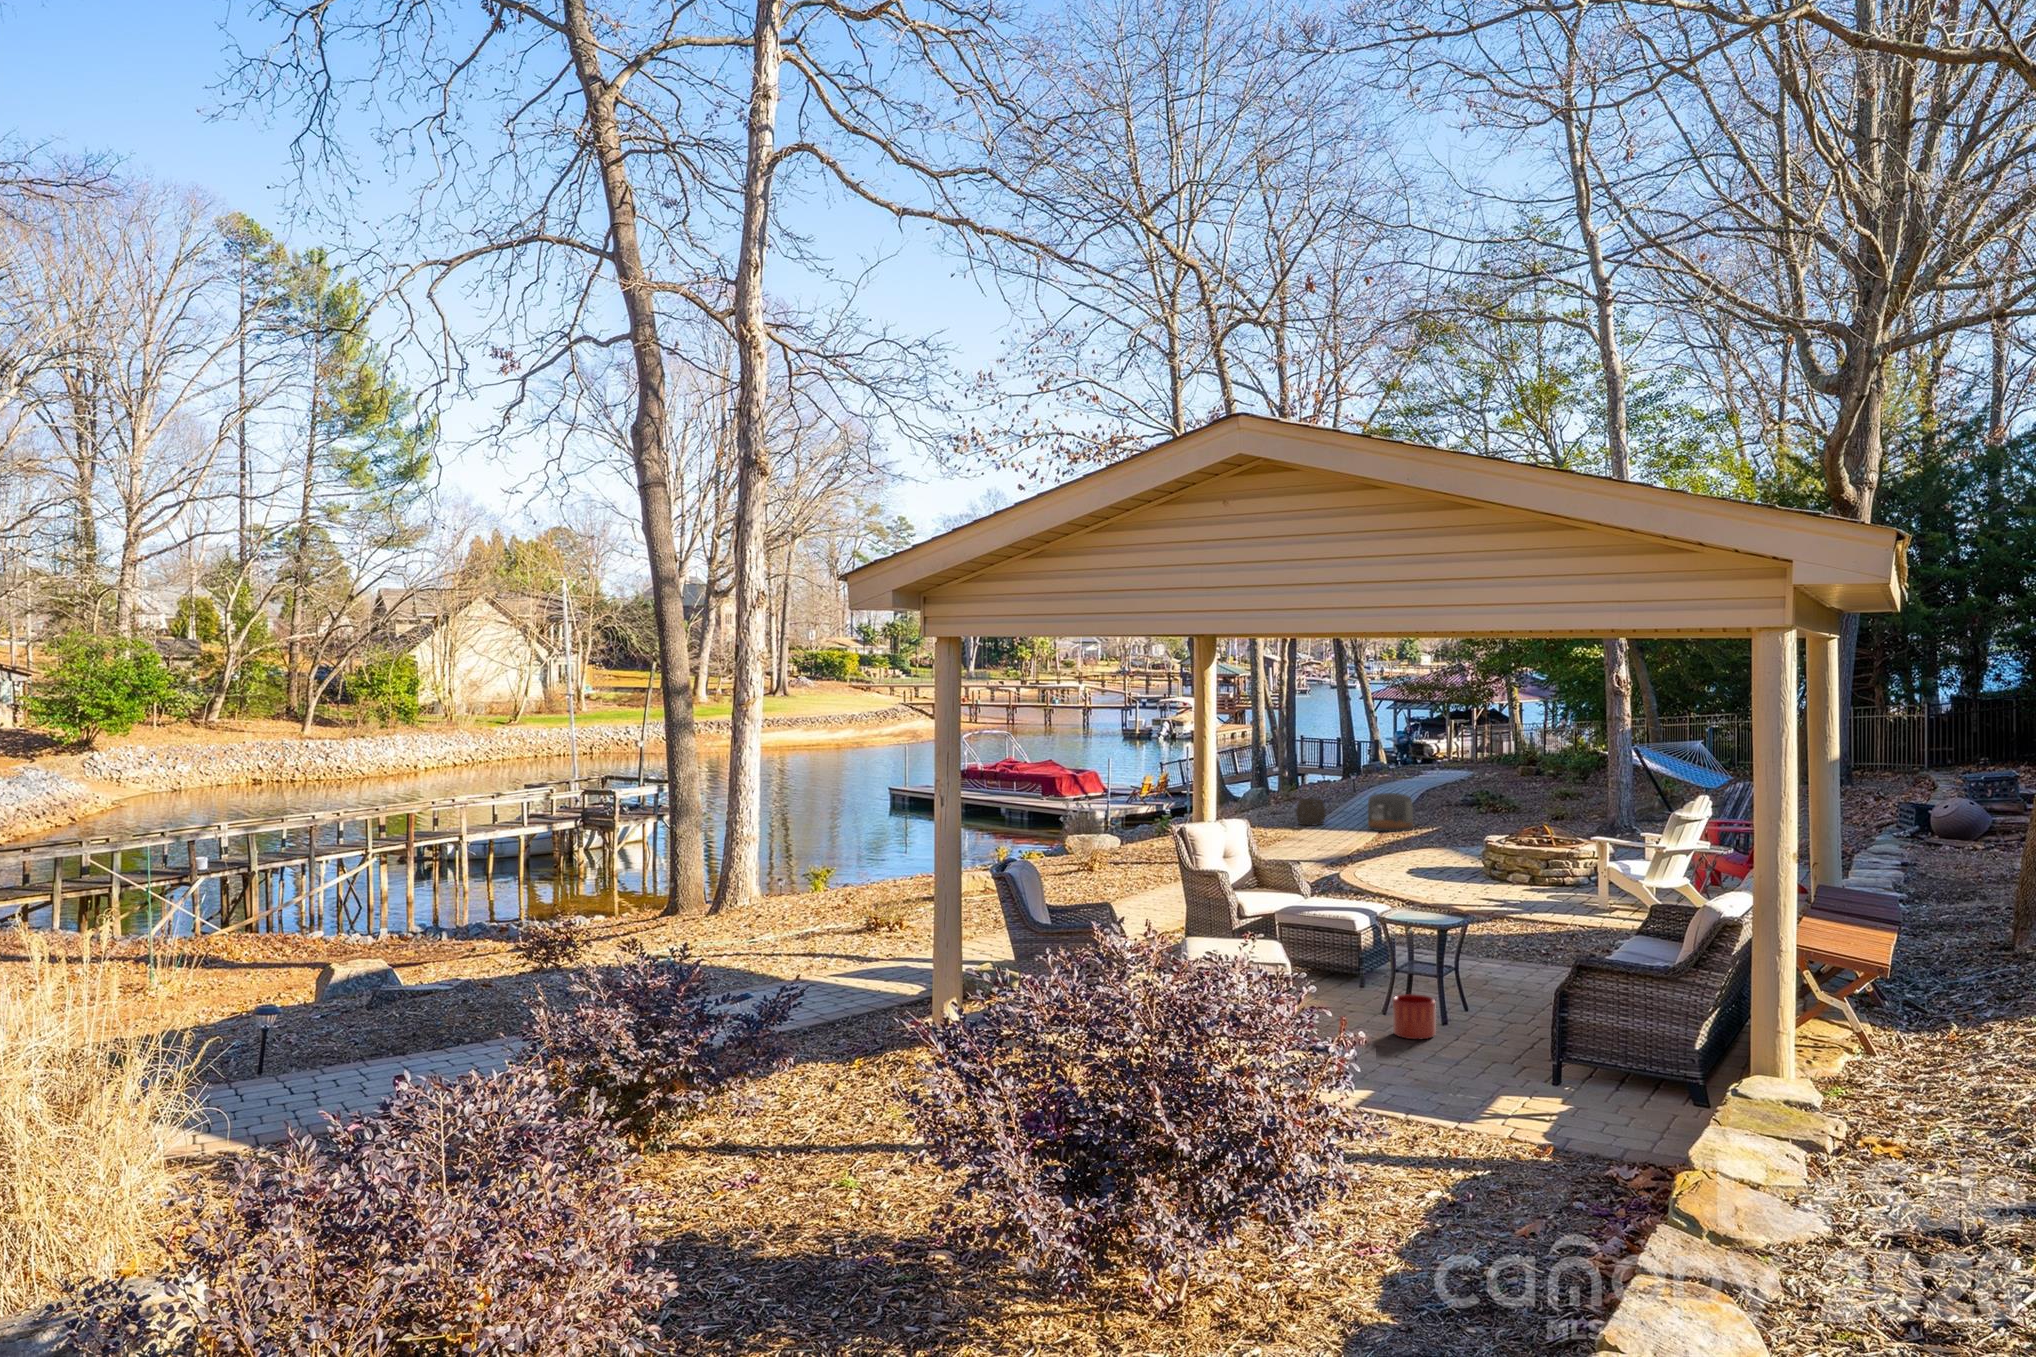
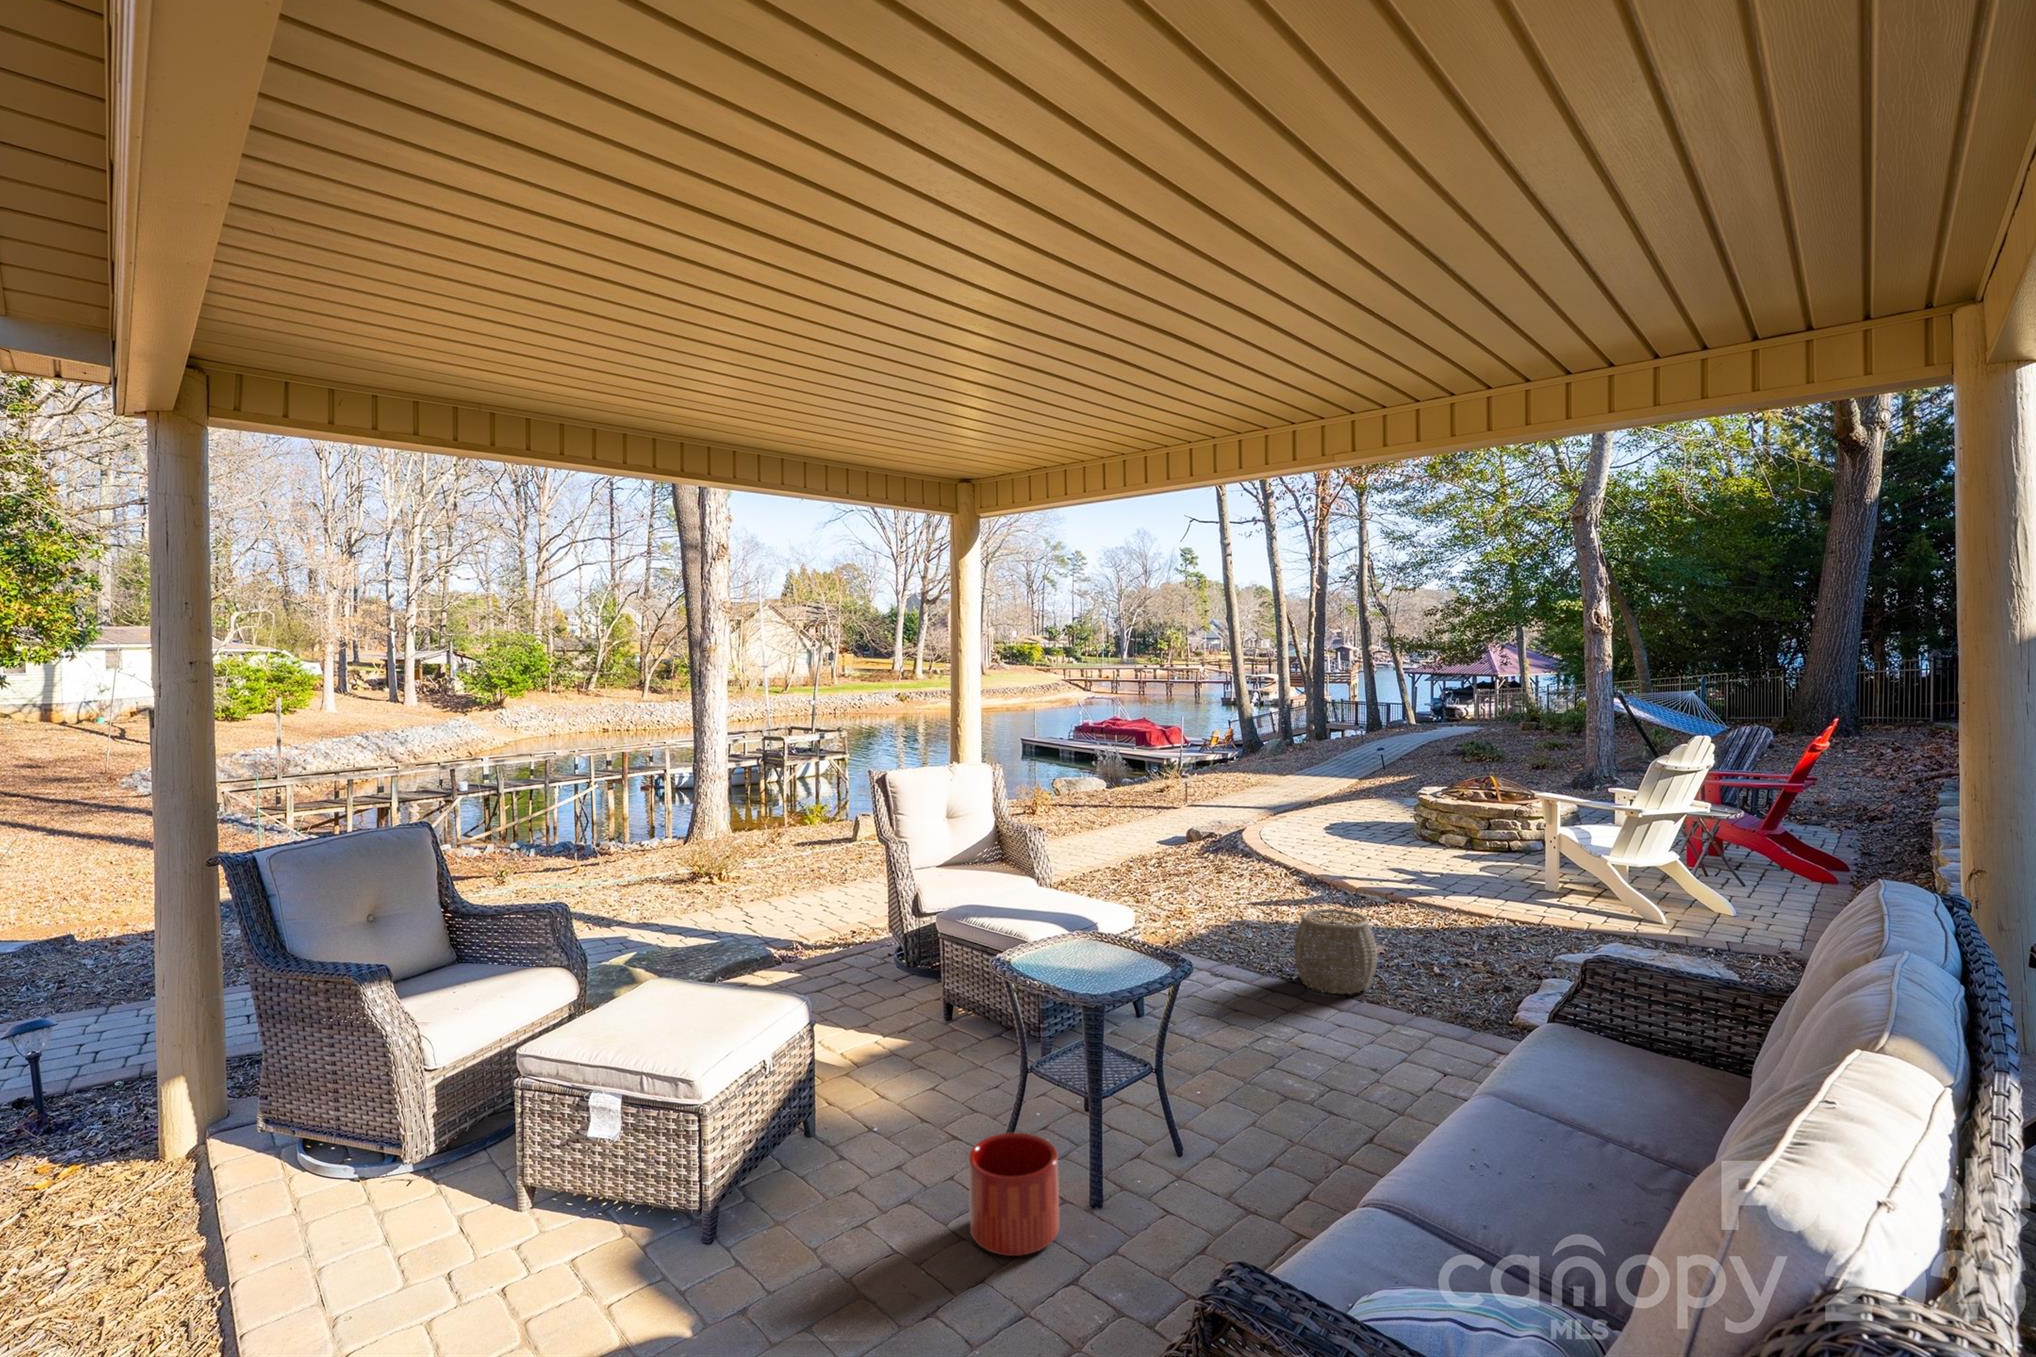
pouf: present [1368,793,1413,831] -> none [1332,741,1378,778]
woven basket: present [1296,798,1326,825] -> present [1294,909,1377,994]

